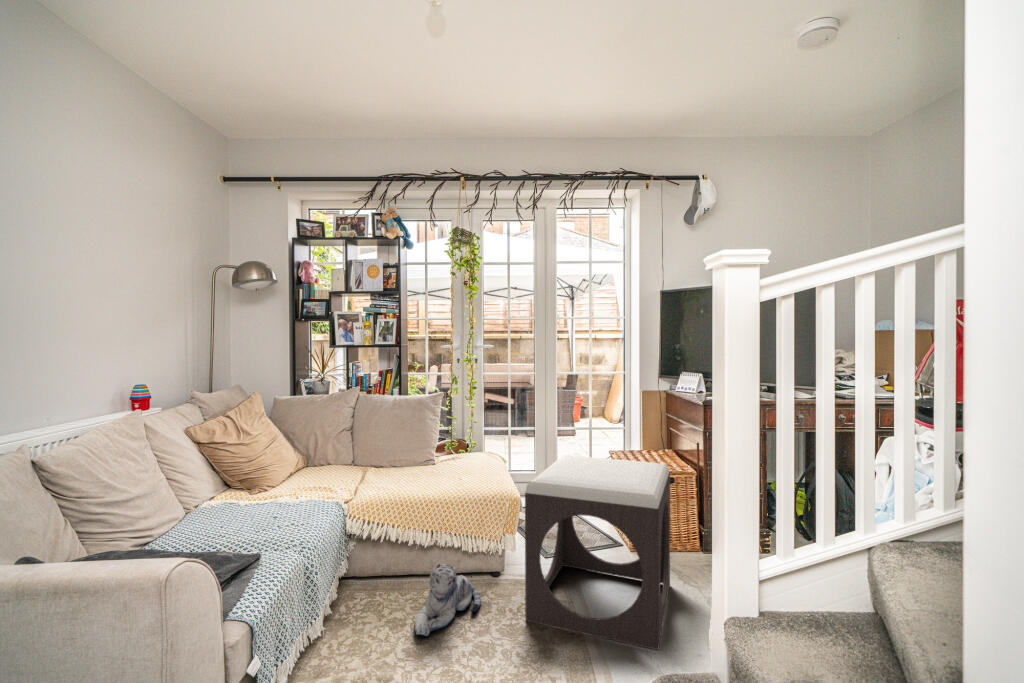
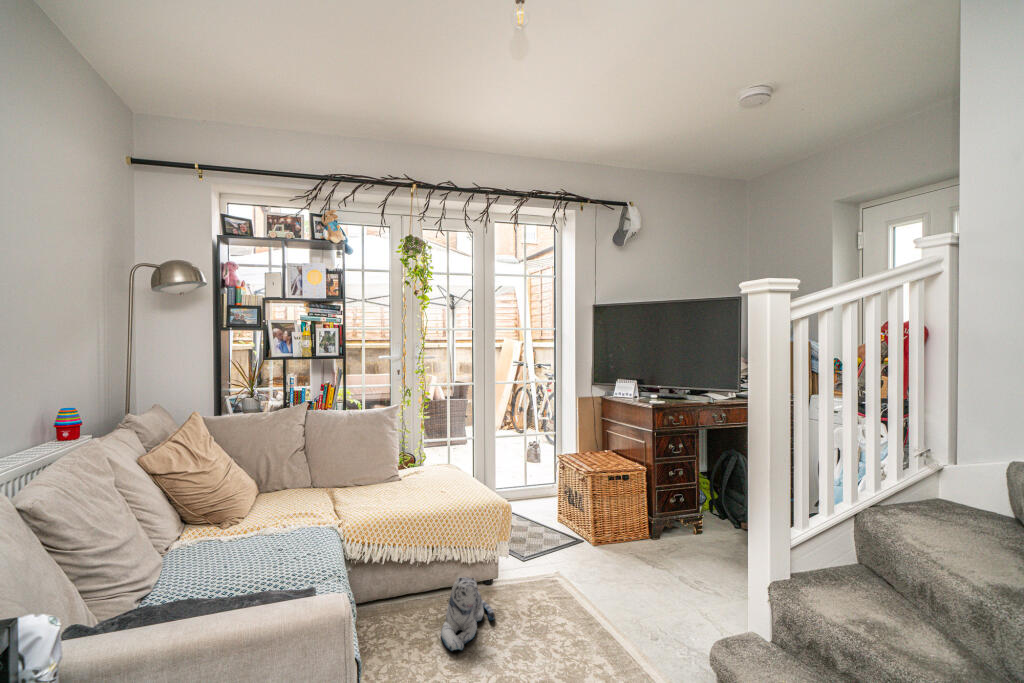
footstool: present [525,455,670,650] -> none [543,461,668,625]

